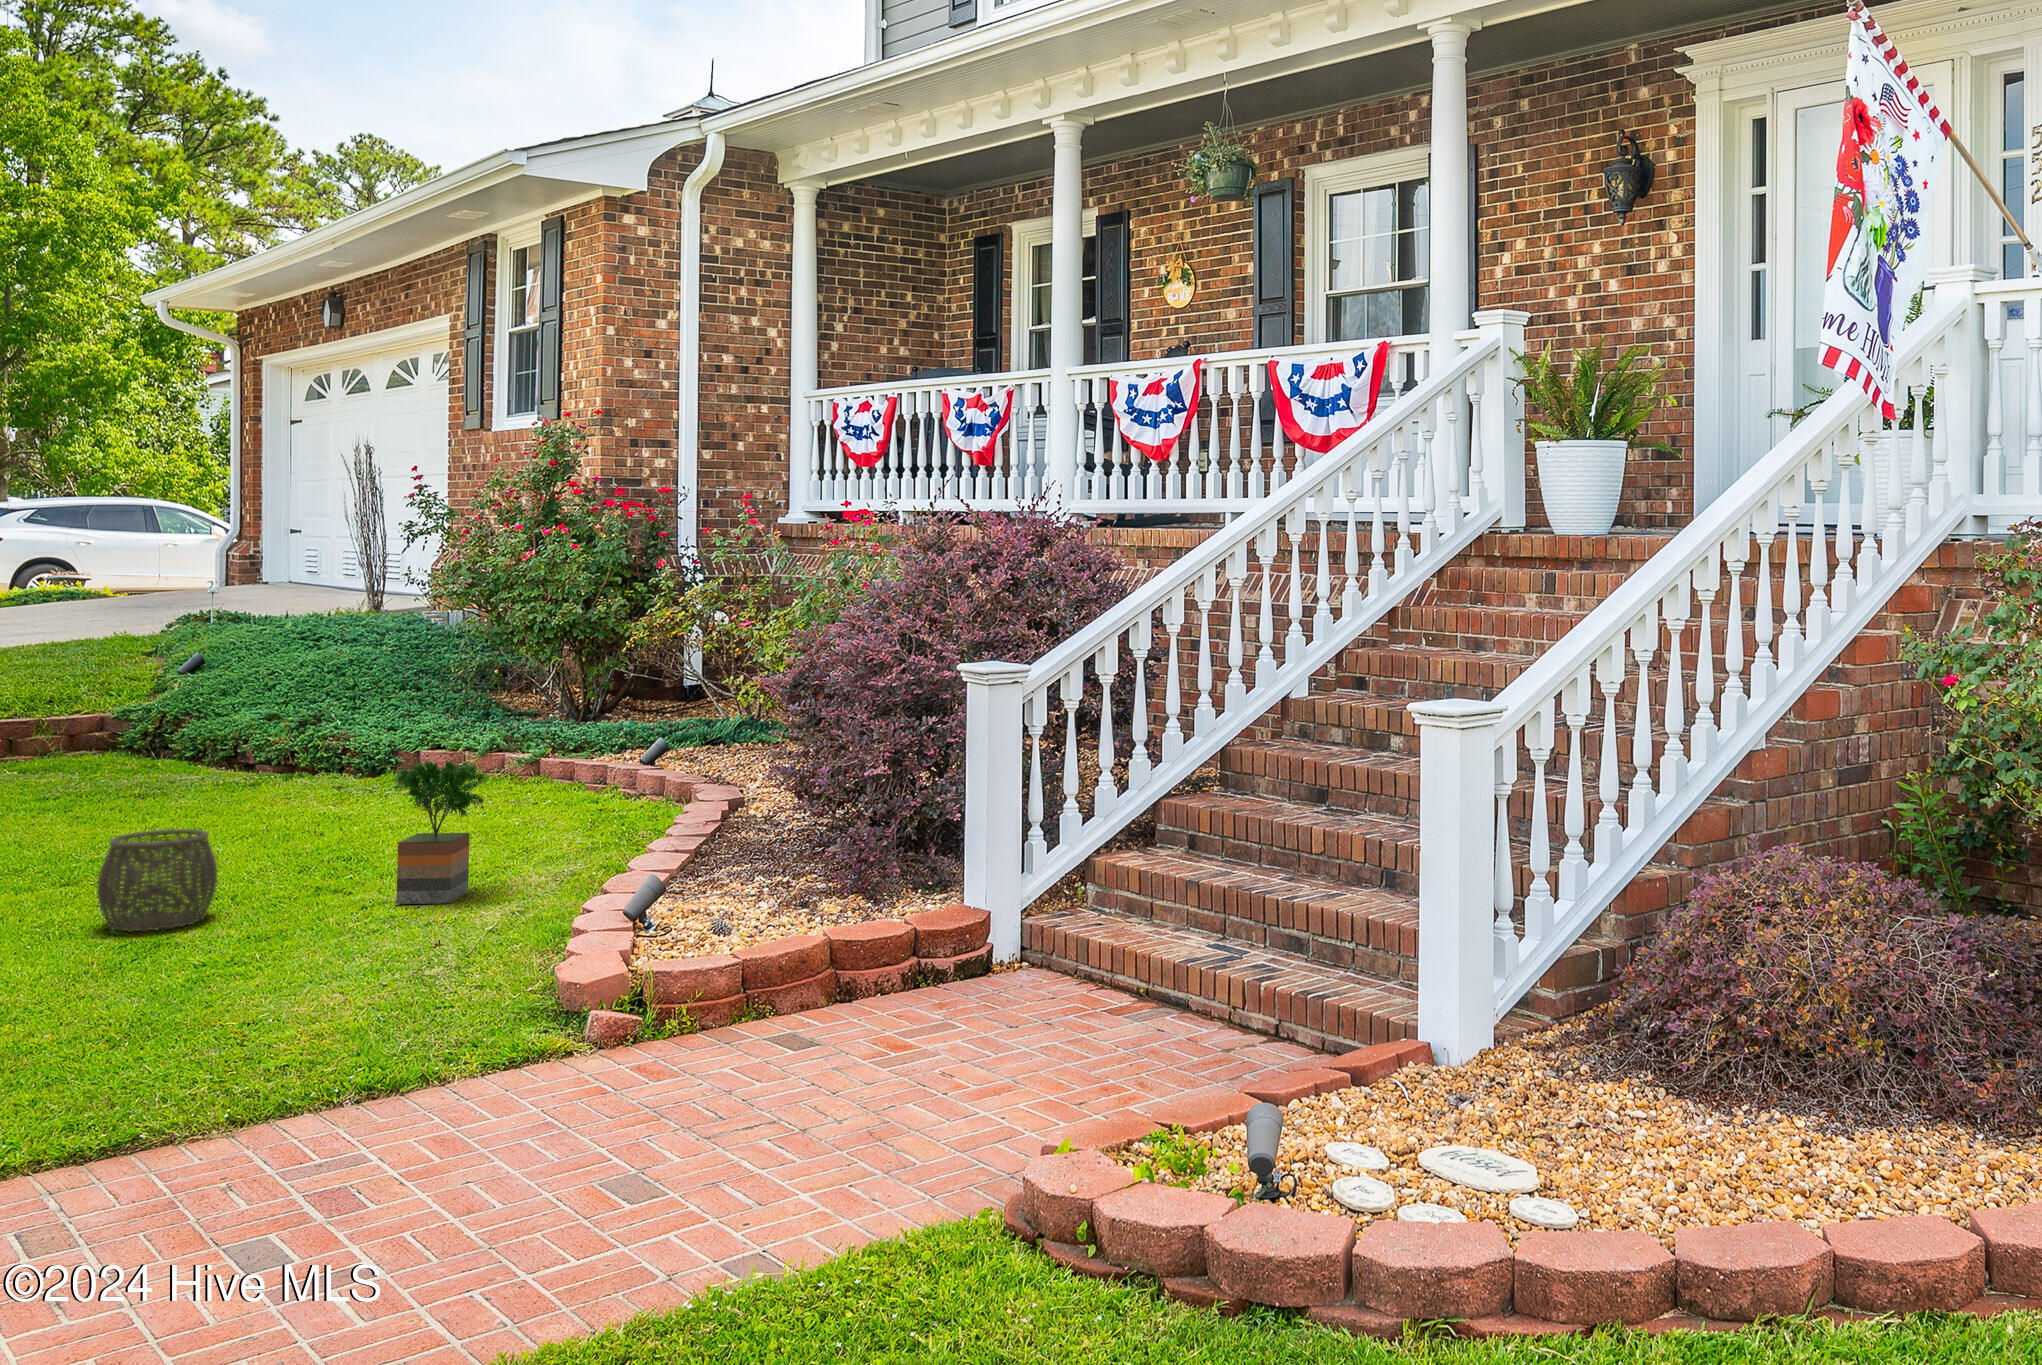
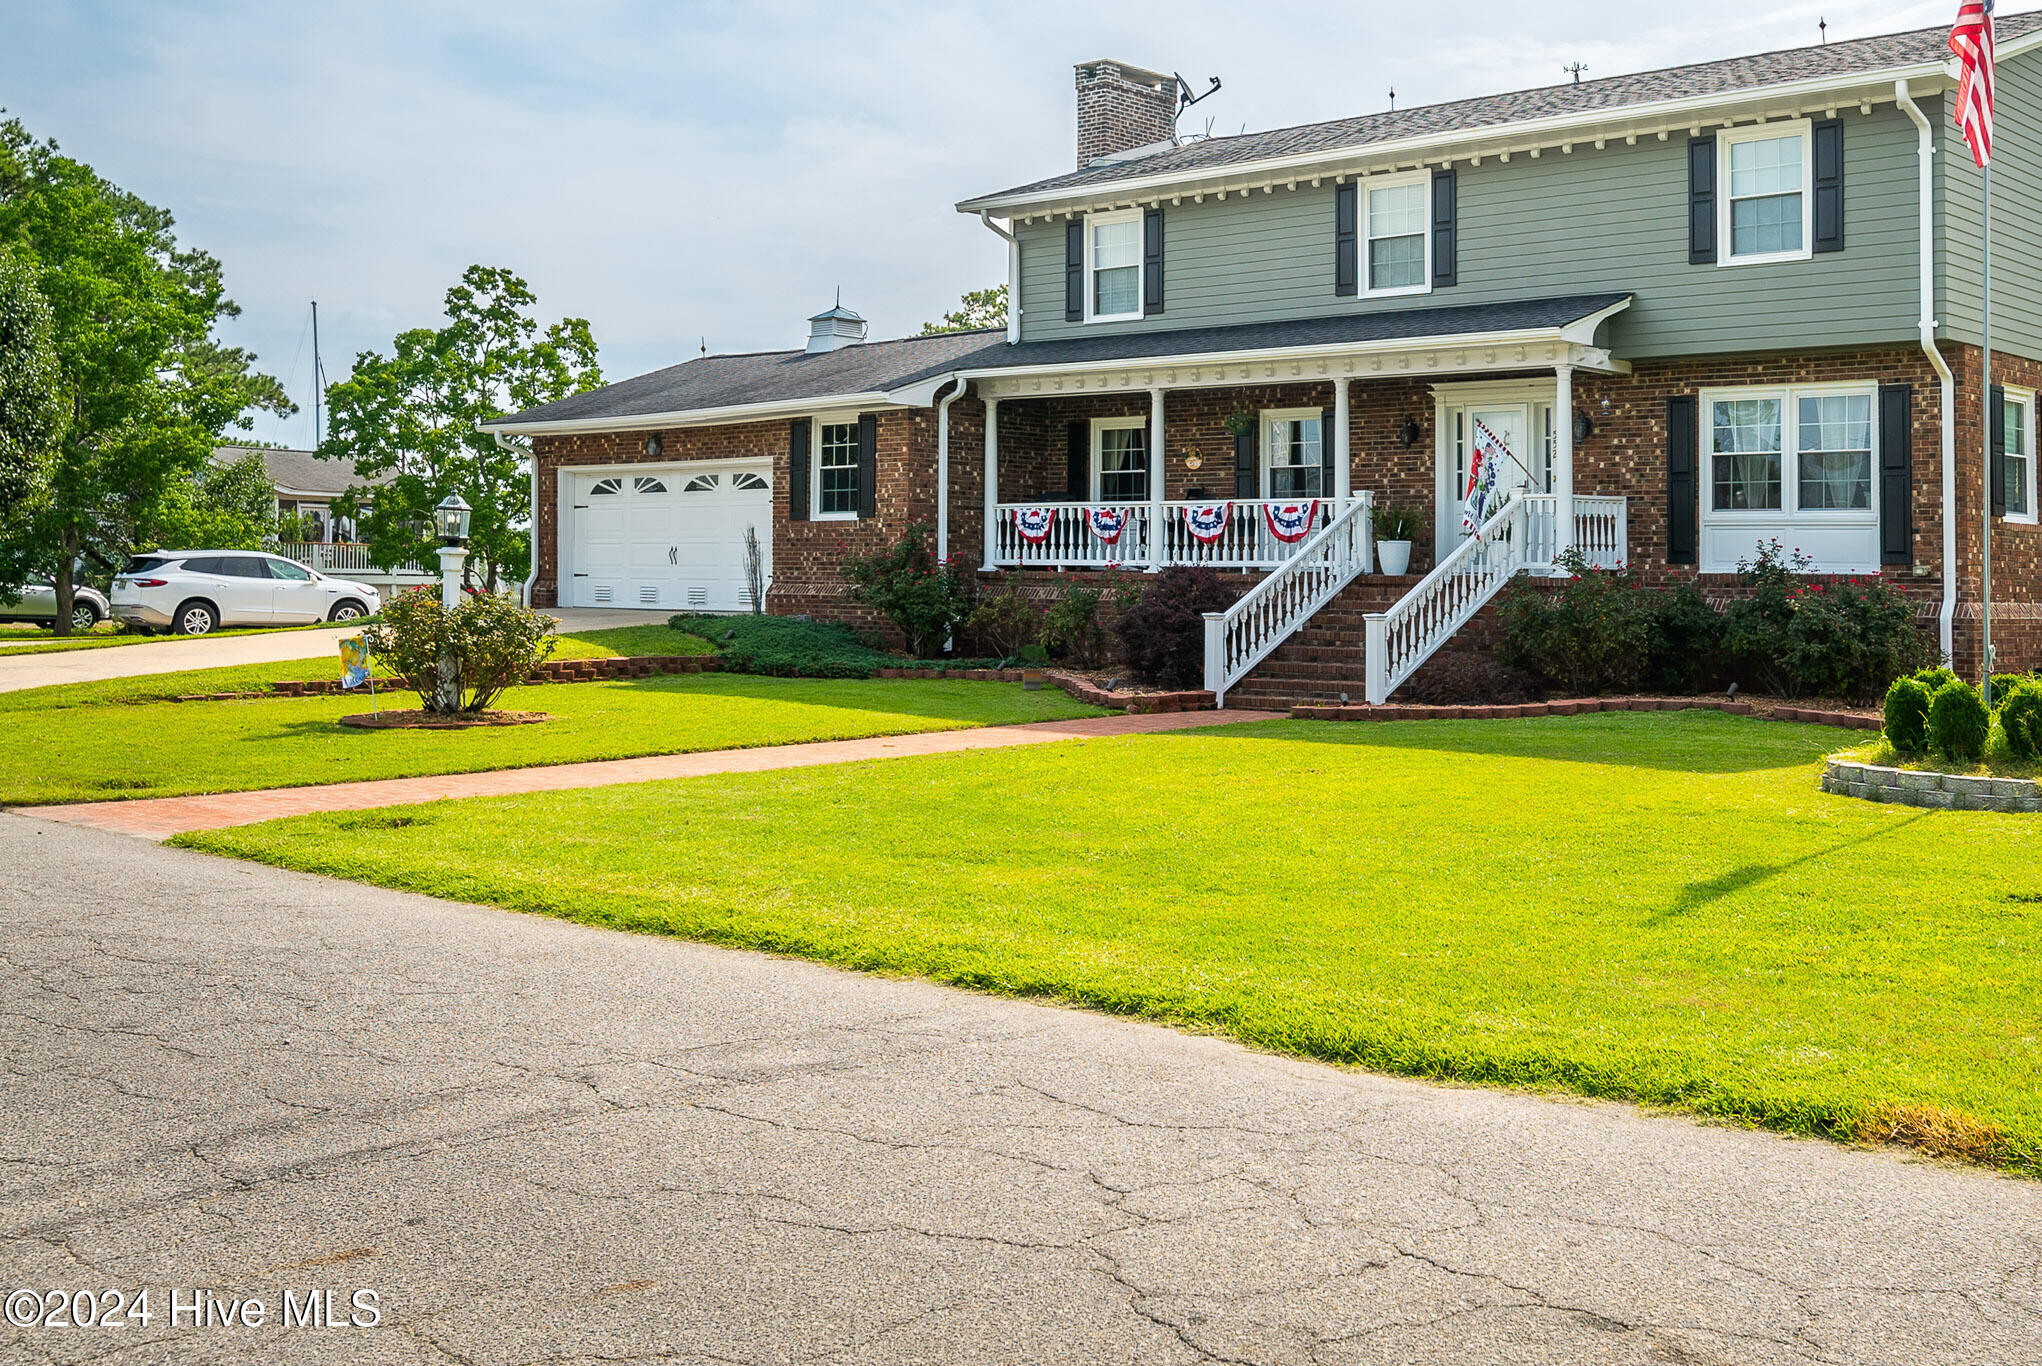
woven basket: present [97,829,218,932] -> none [945,664,978,692]

